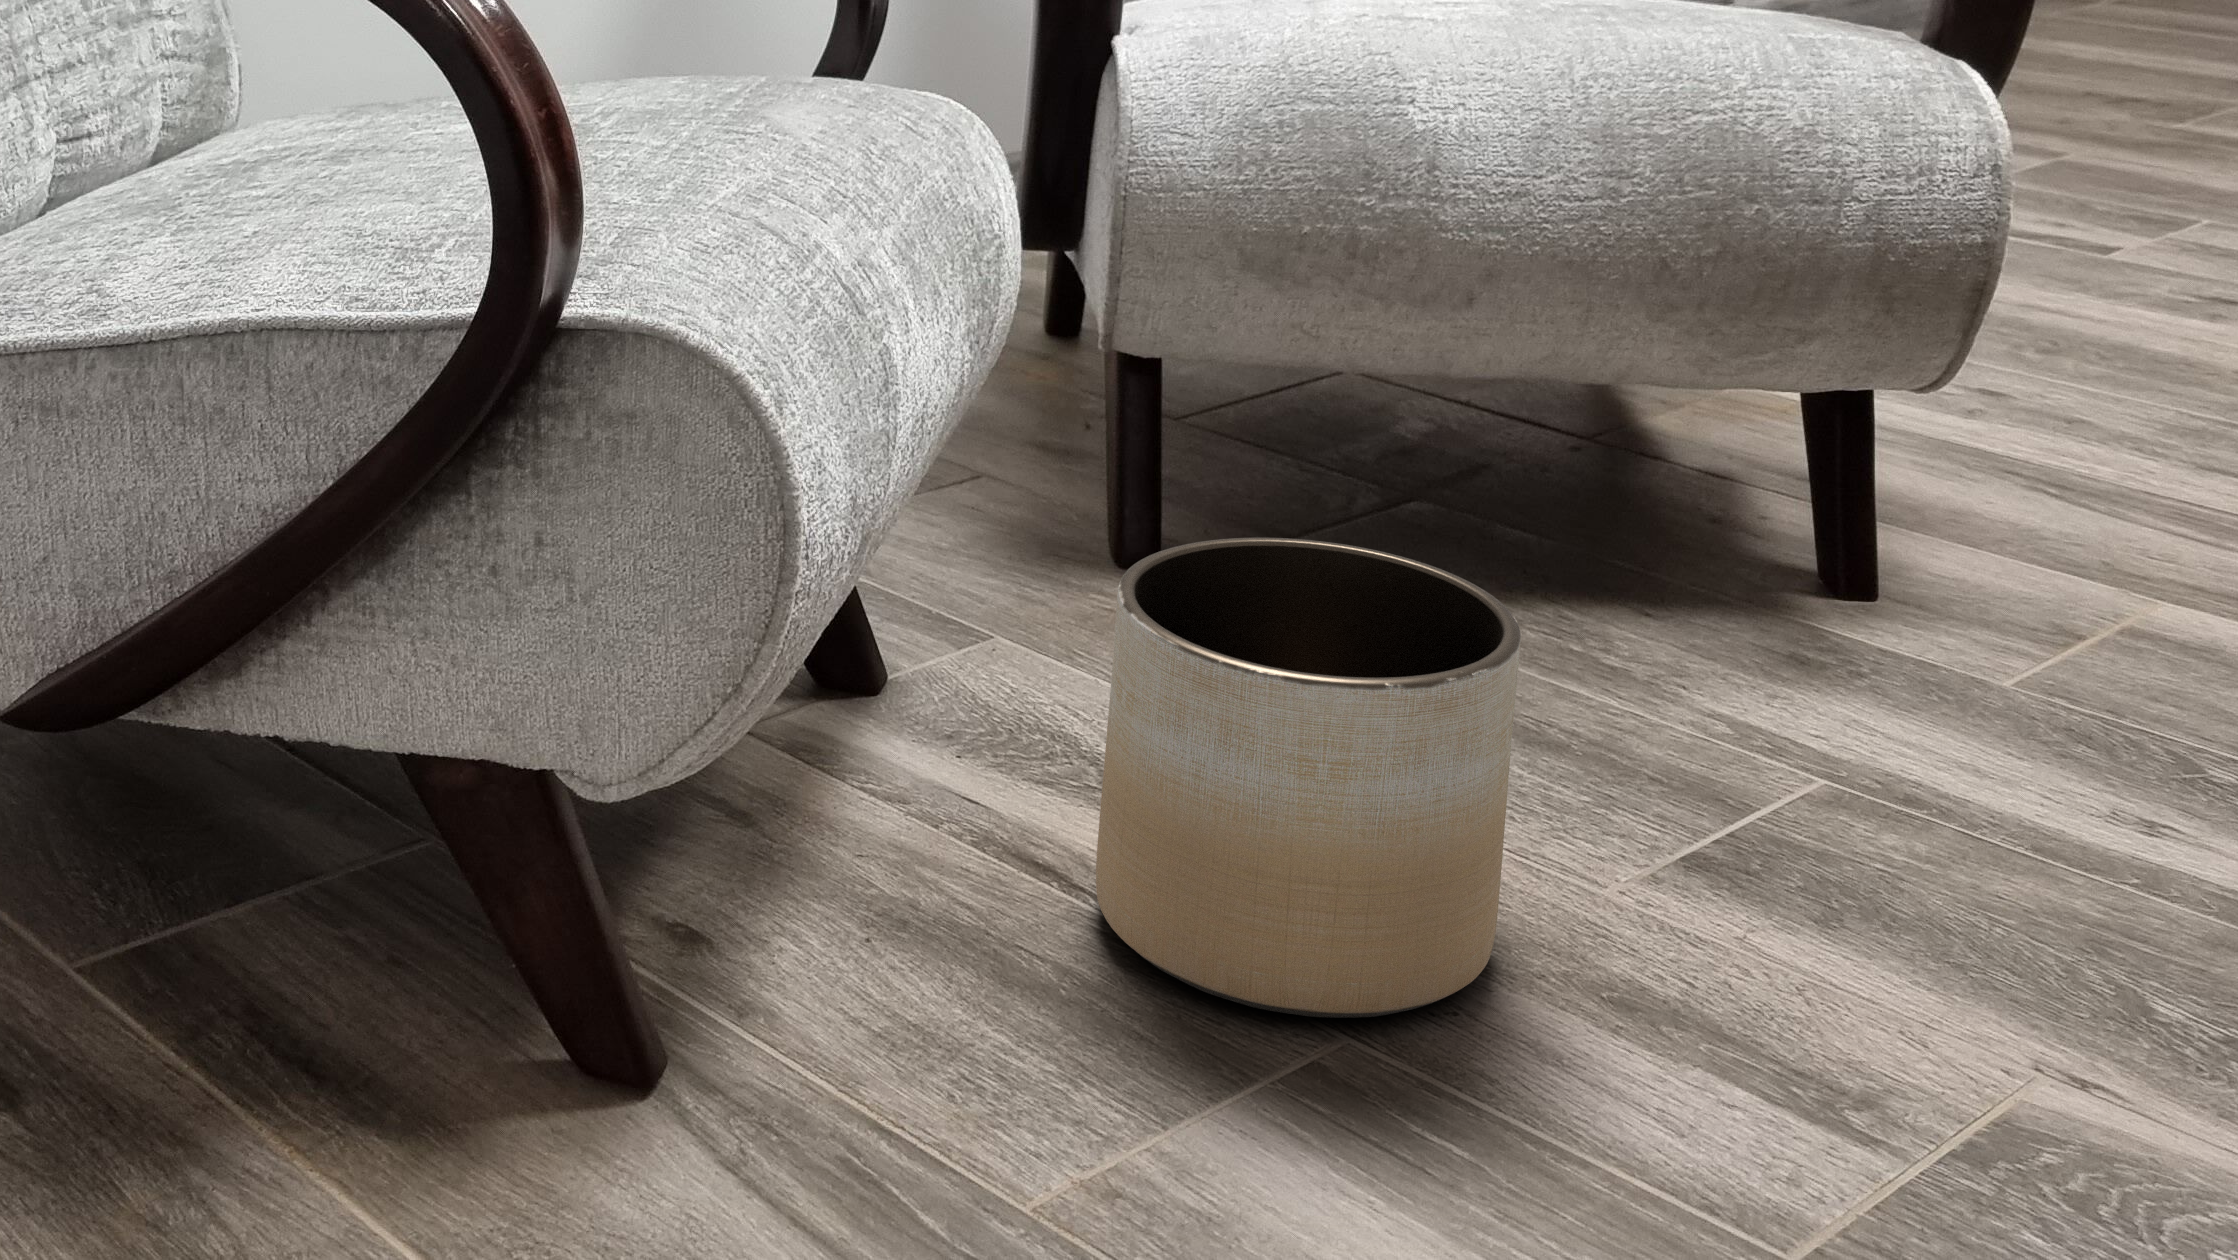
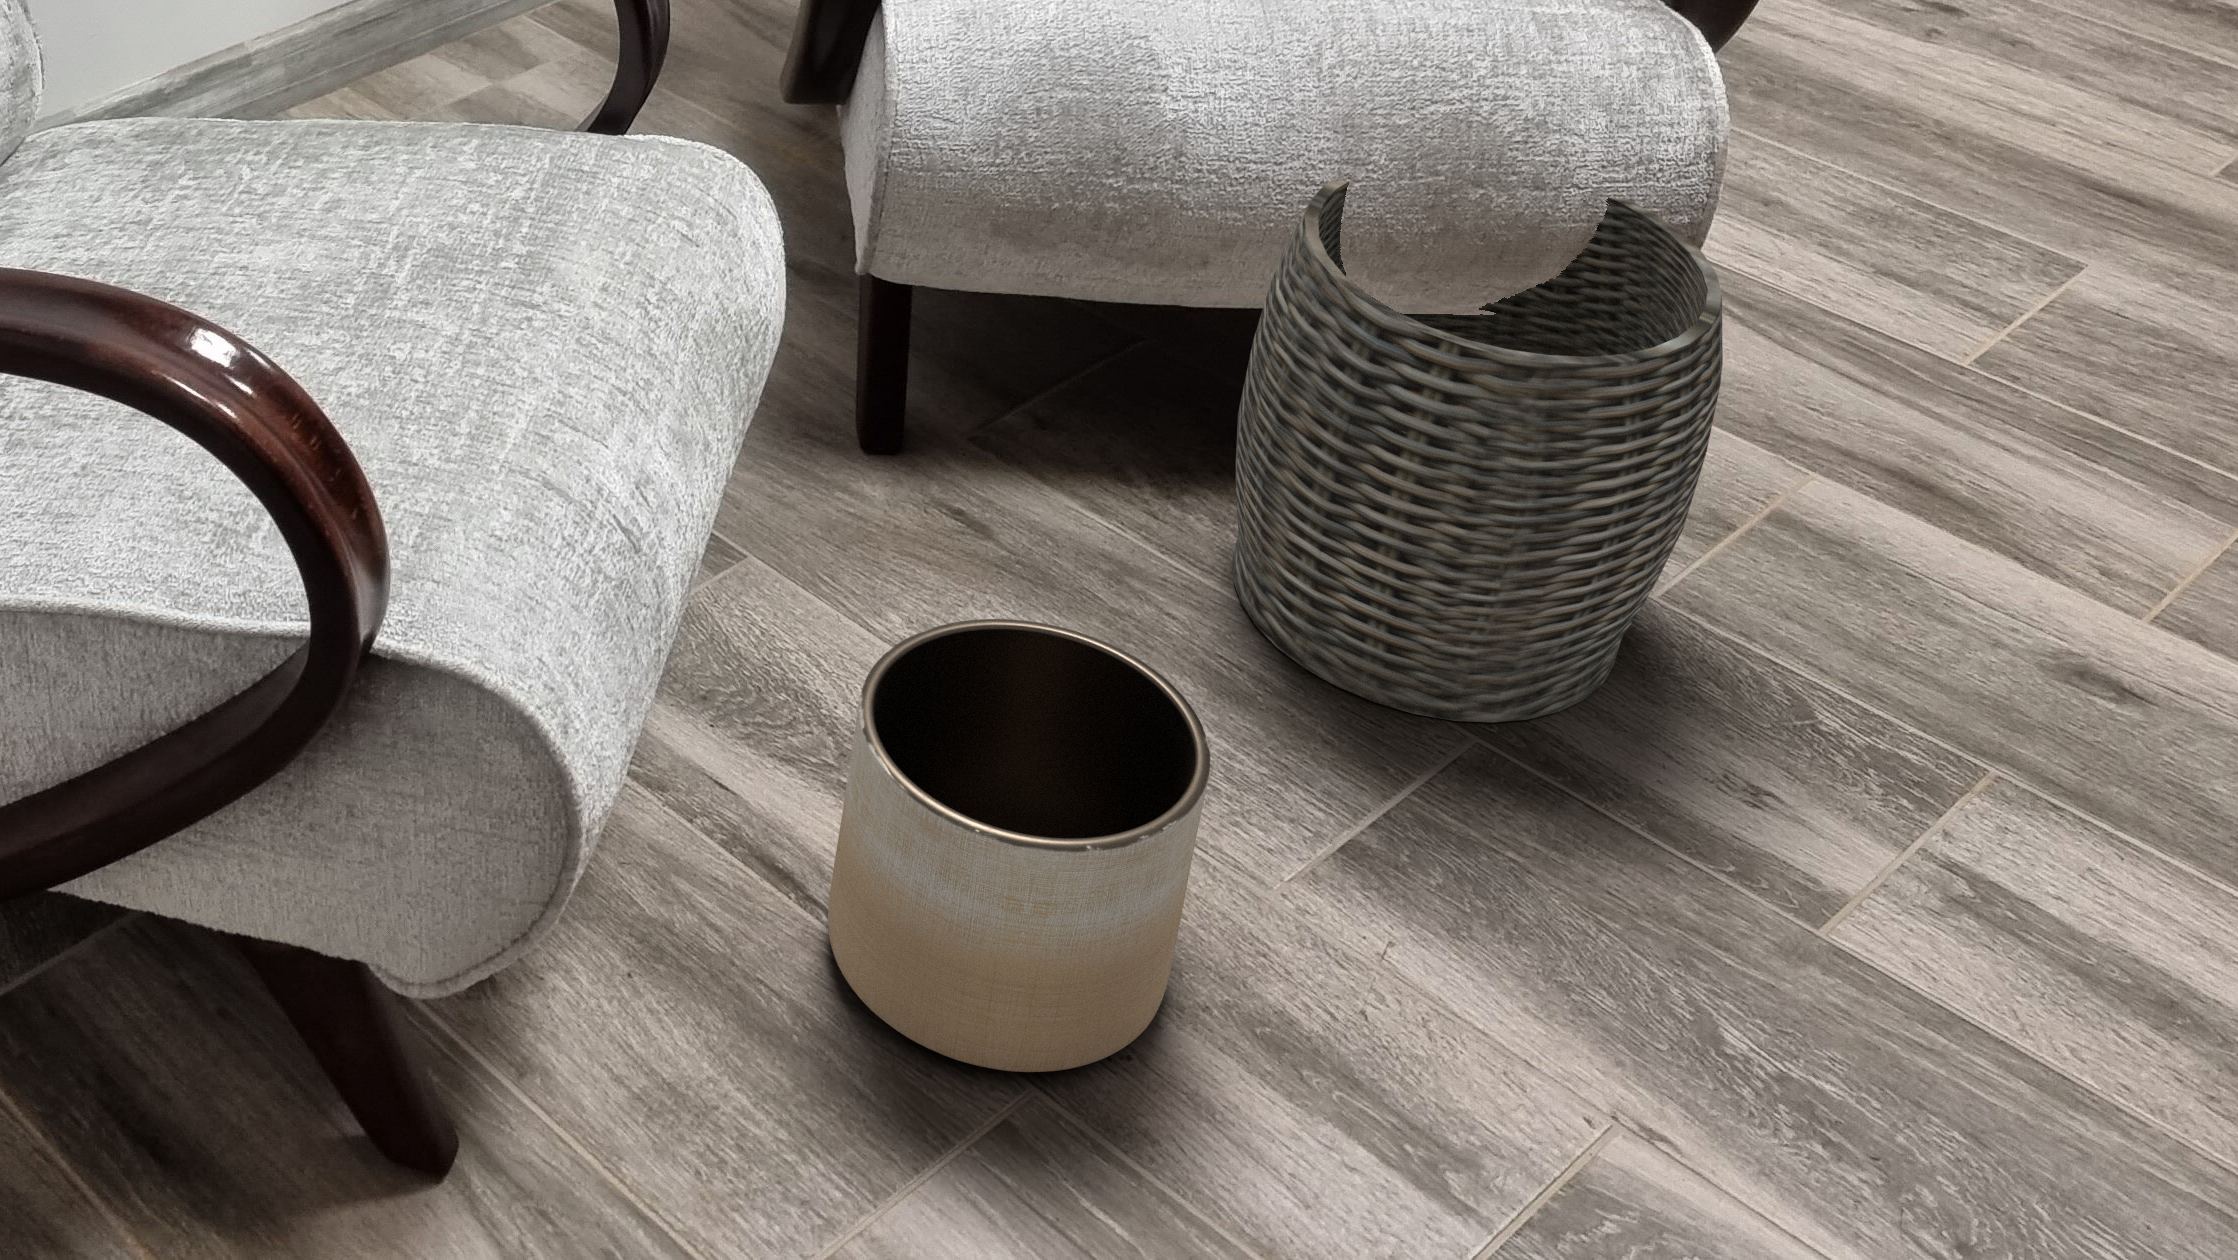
woven basket: none [1520,192,2041,766] -> present [1233,180,1723,723]

